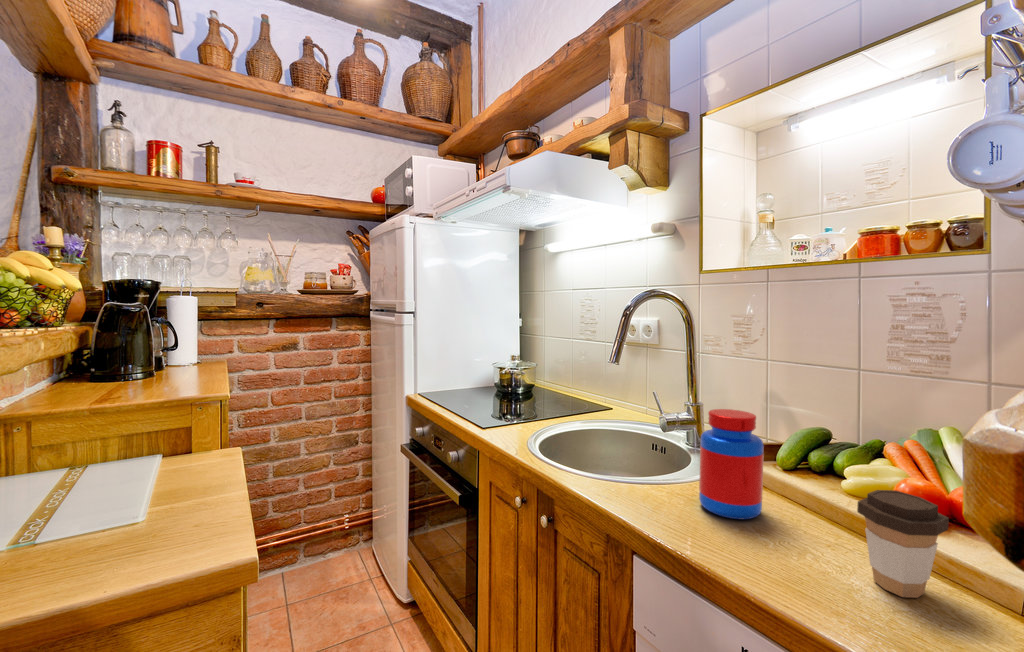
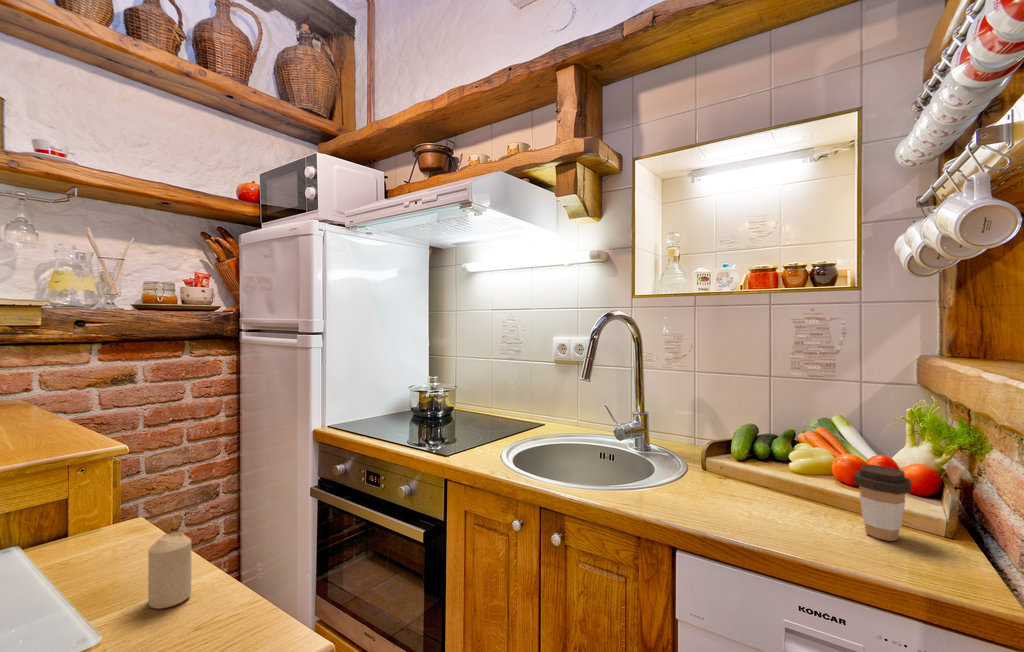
jar: present [699,409,764,519] -> none [706,415,758,506]
candle: none [188,456,219,509] -> present [148,532,192,609]

